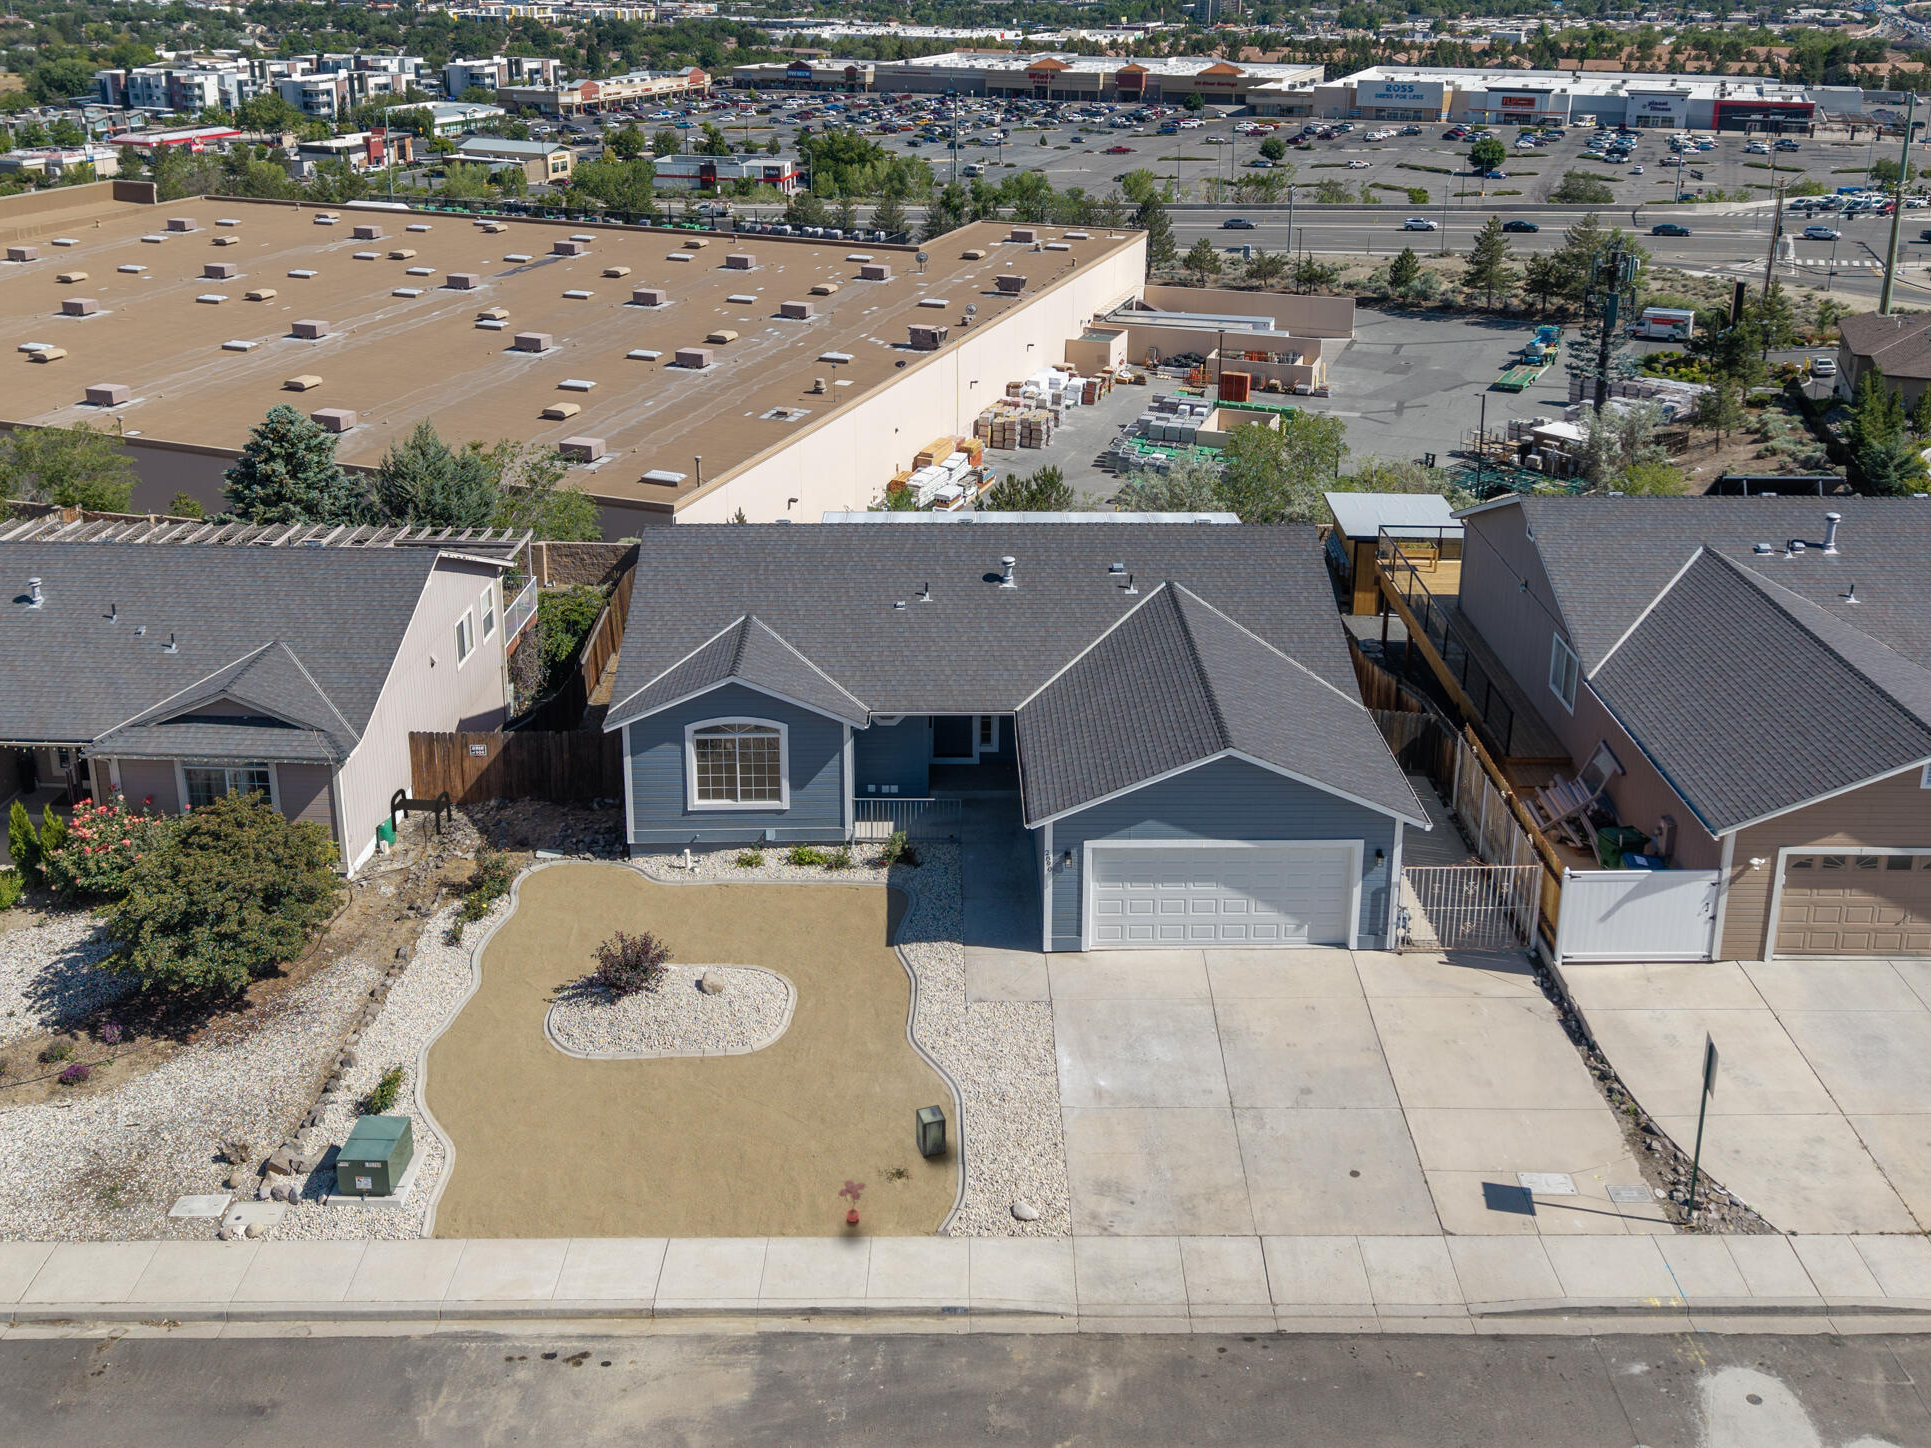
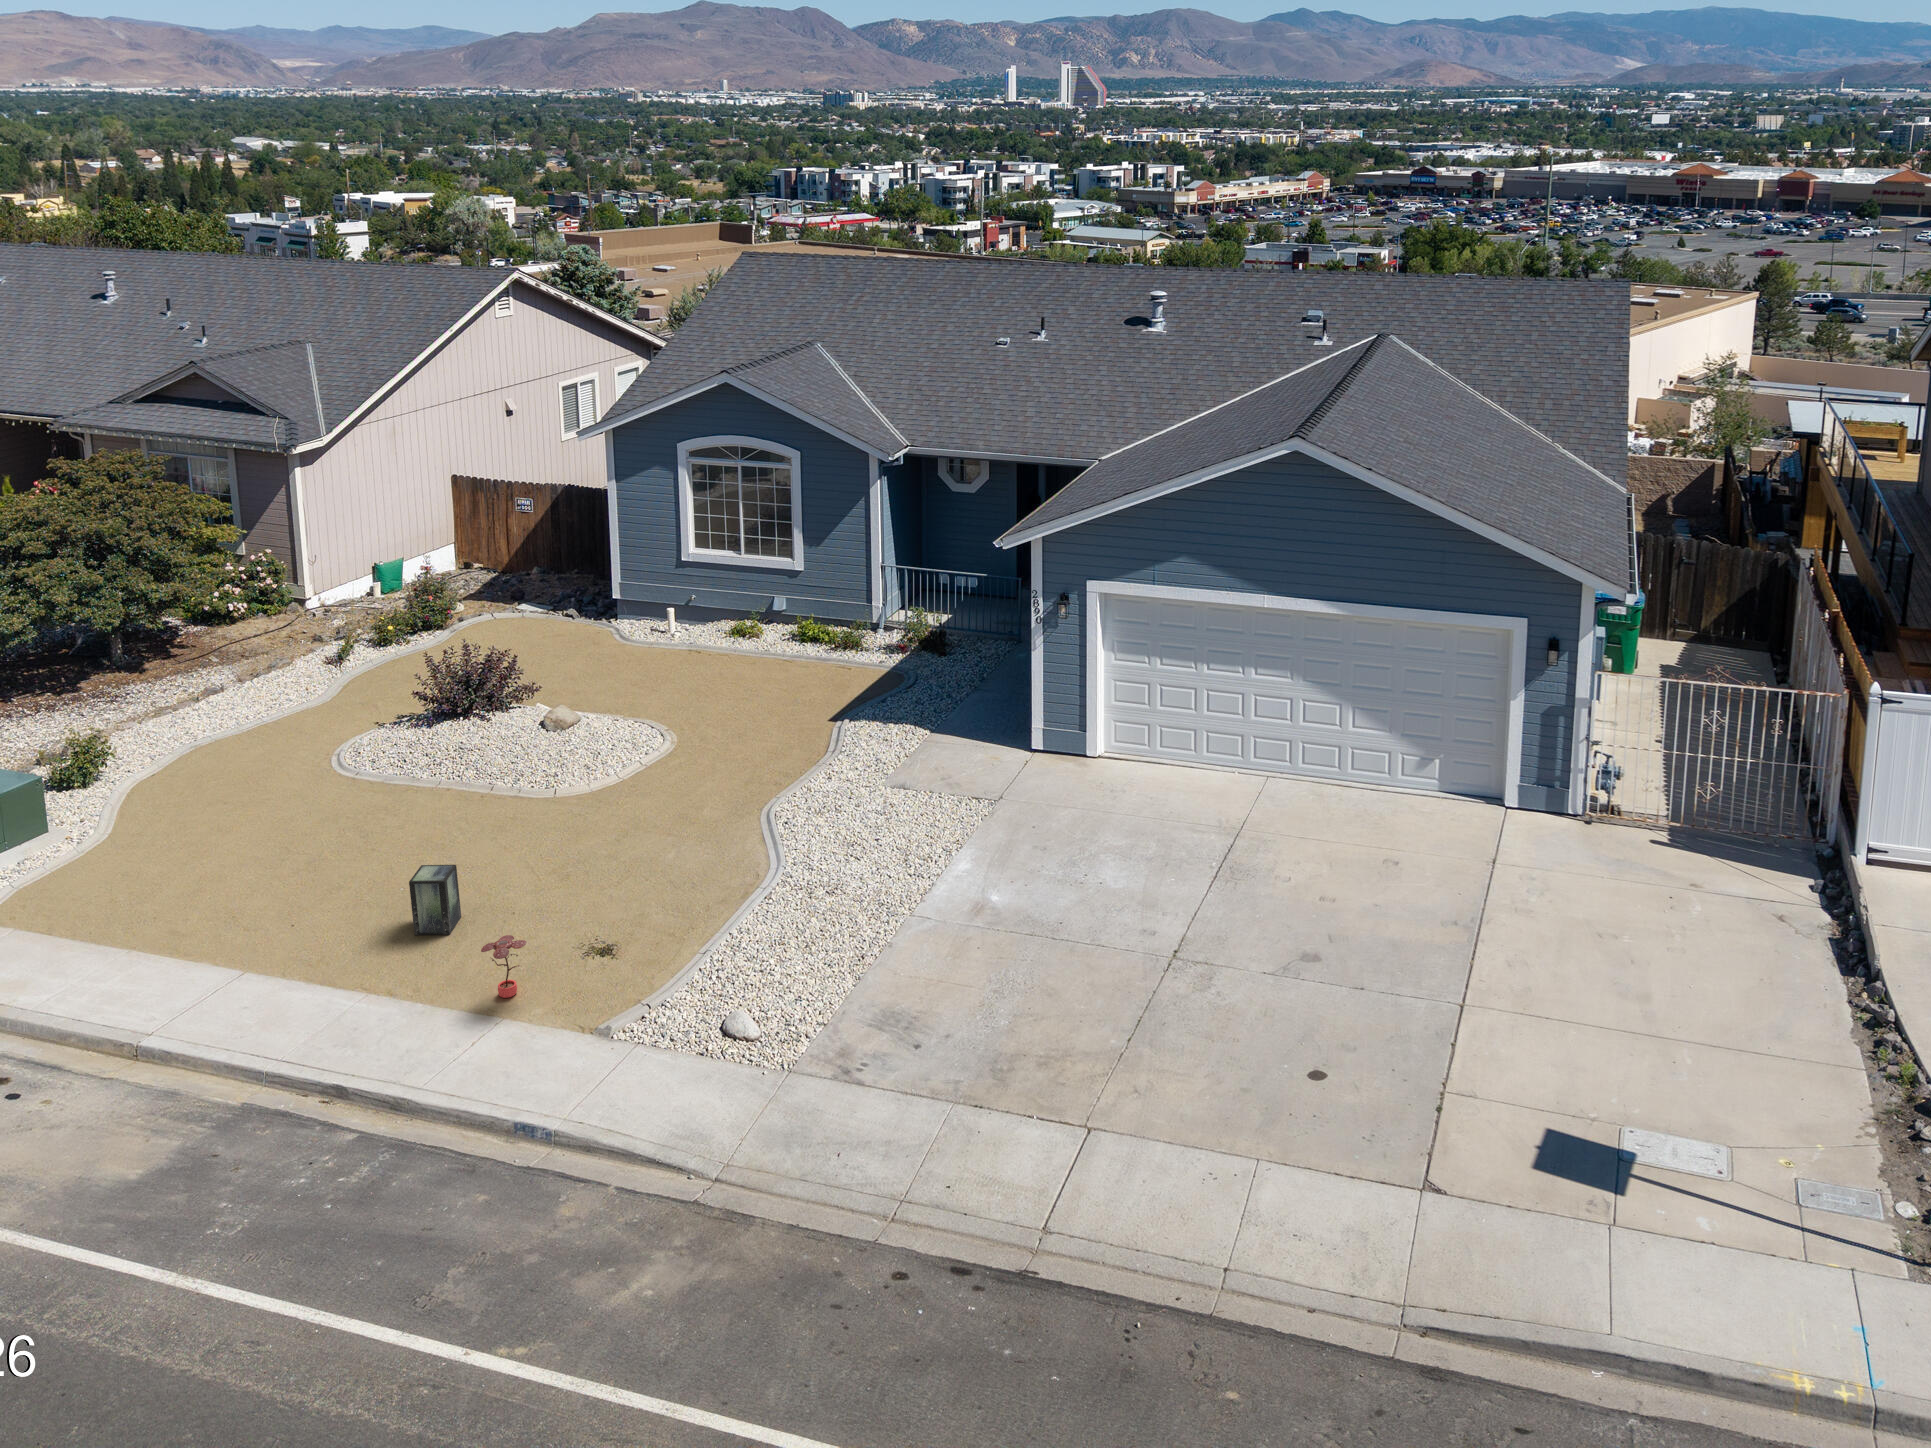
bench: present [391,788,452,834] -> none [383,523,456,577]
storage box: present [916,1105,946,1157] -> present [409,865,461,935]

